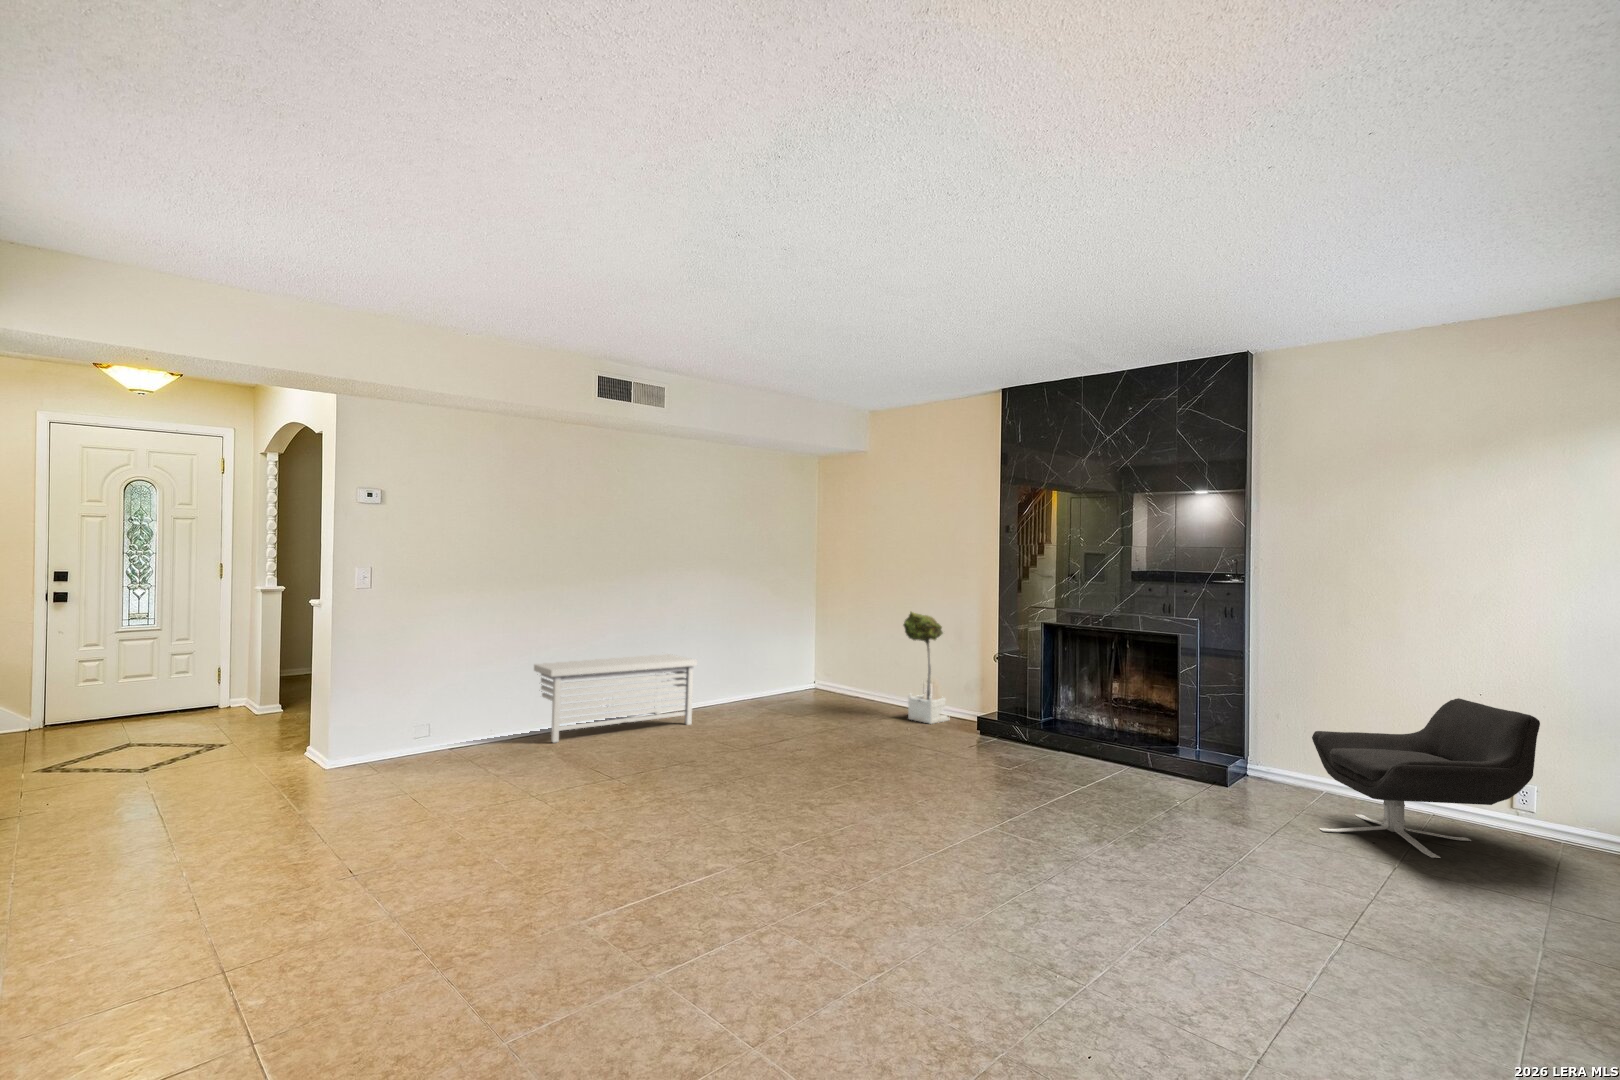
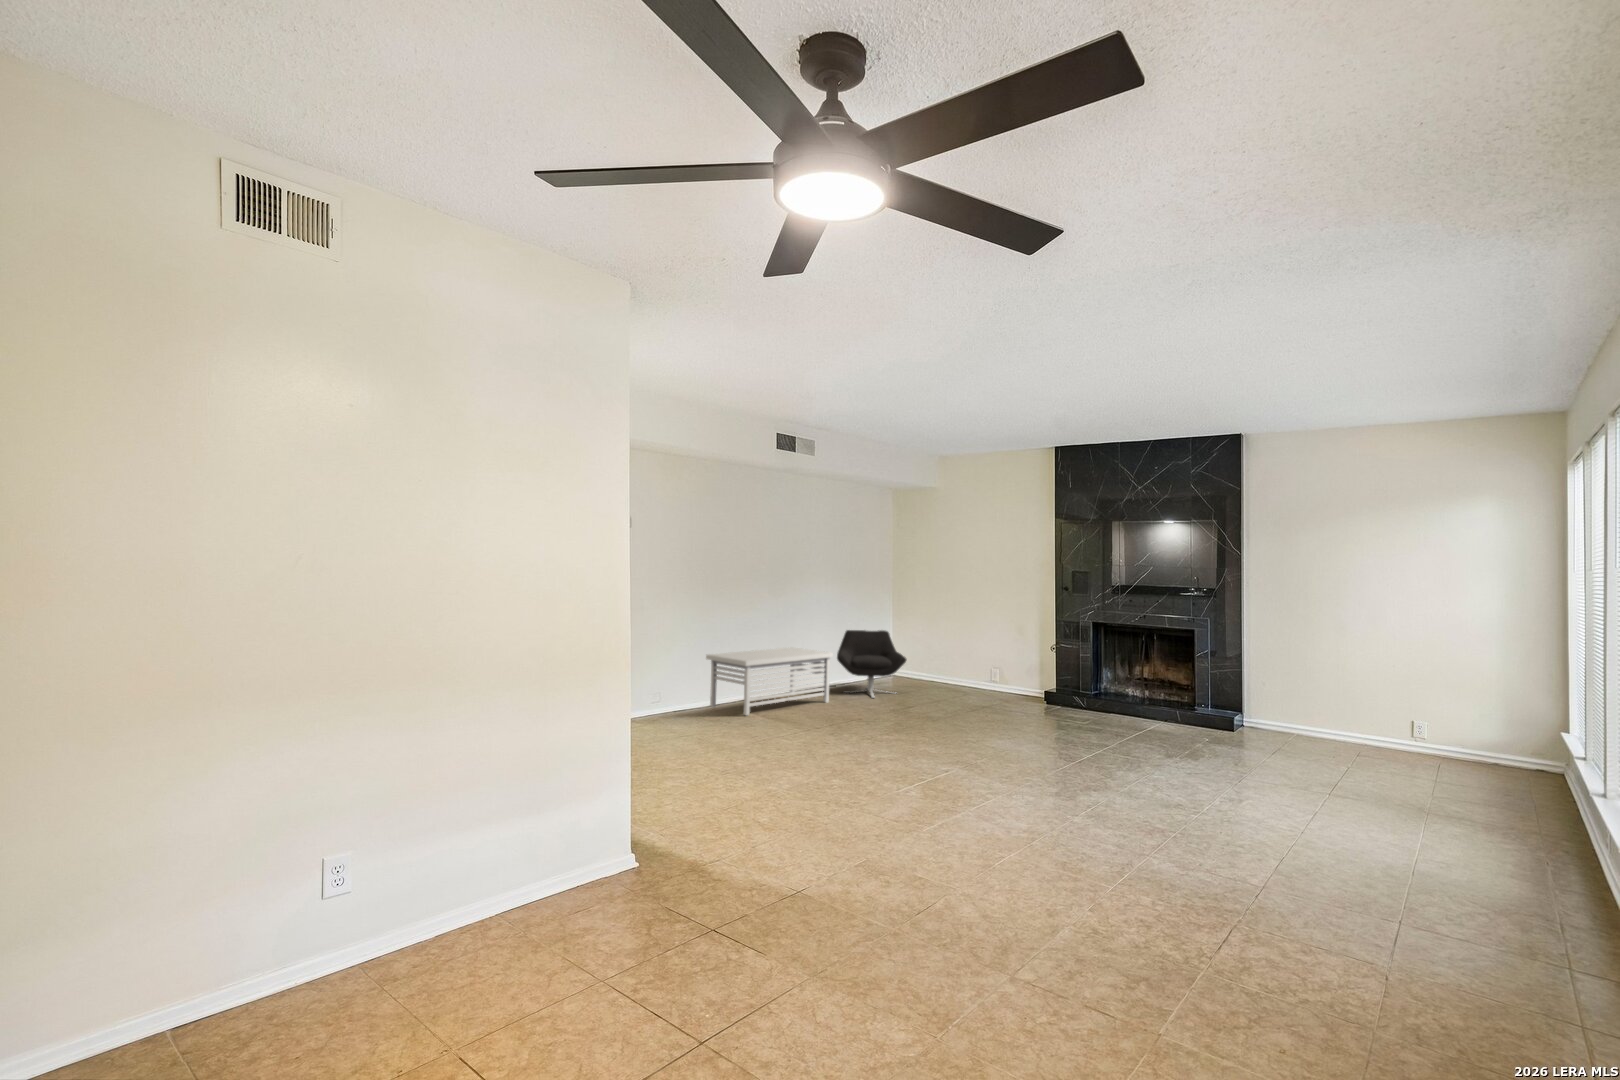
potted tree: present [903,612,949,724] -> none [979,614,1015,699]
lounge chair: present [1312,698,1540,858] -> present [837,630,907,698]

